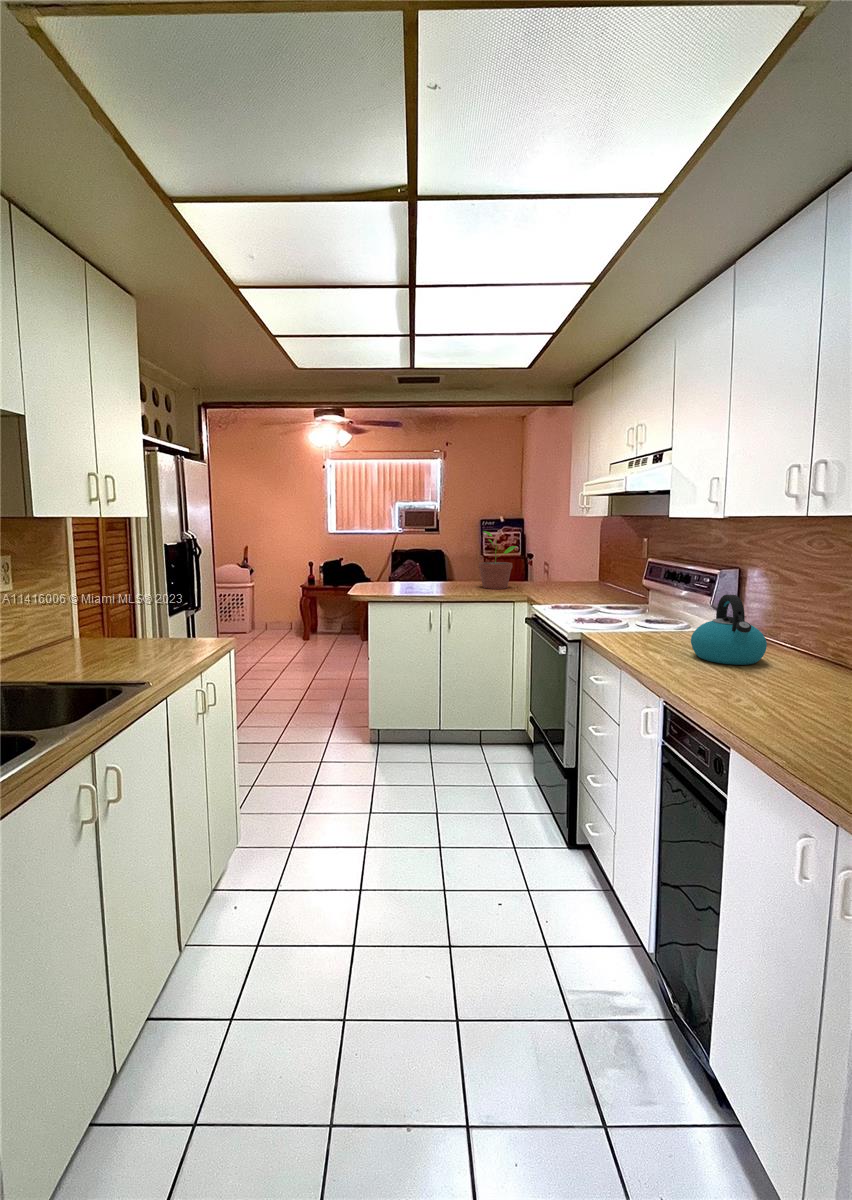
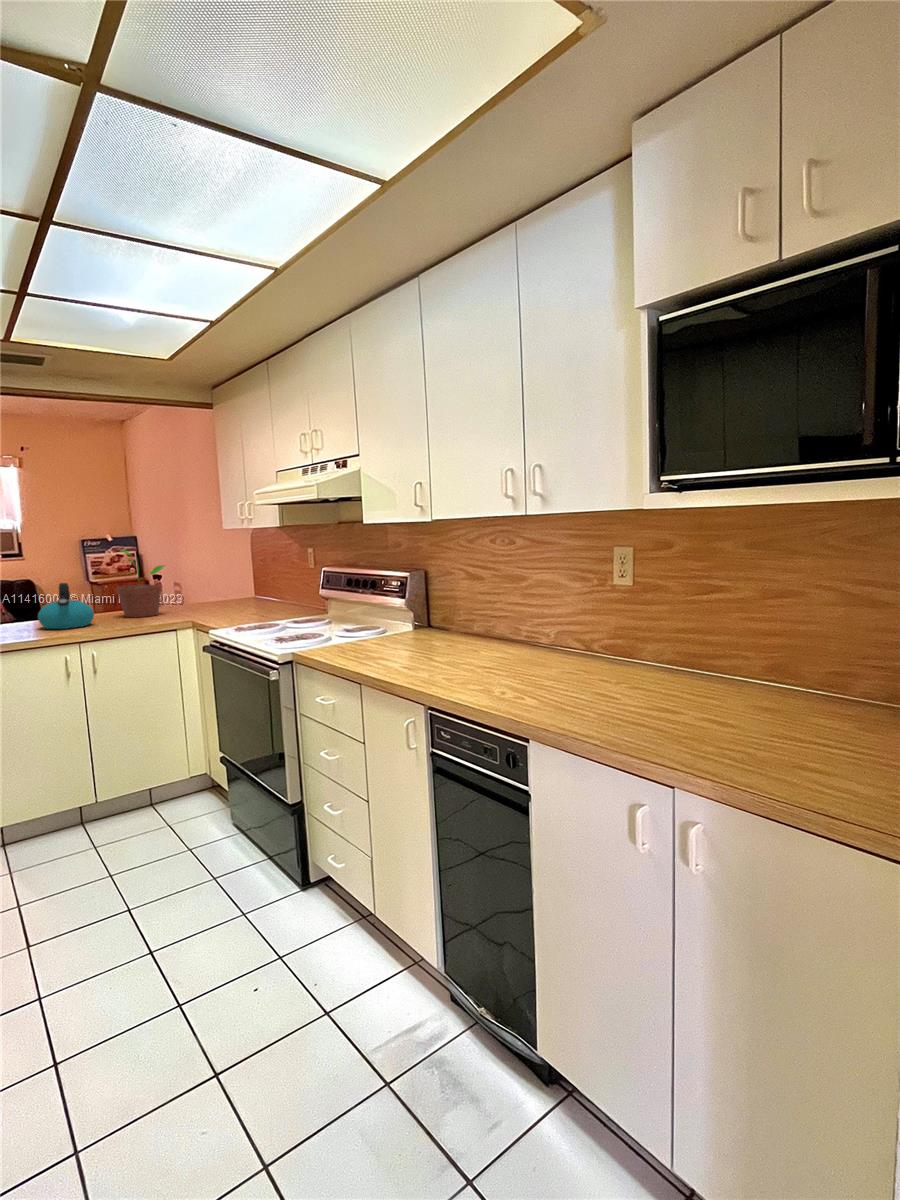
kettle: present [691,595,767,665] -> present [38,583,94,629]

